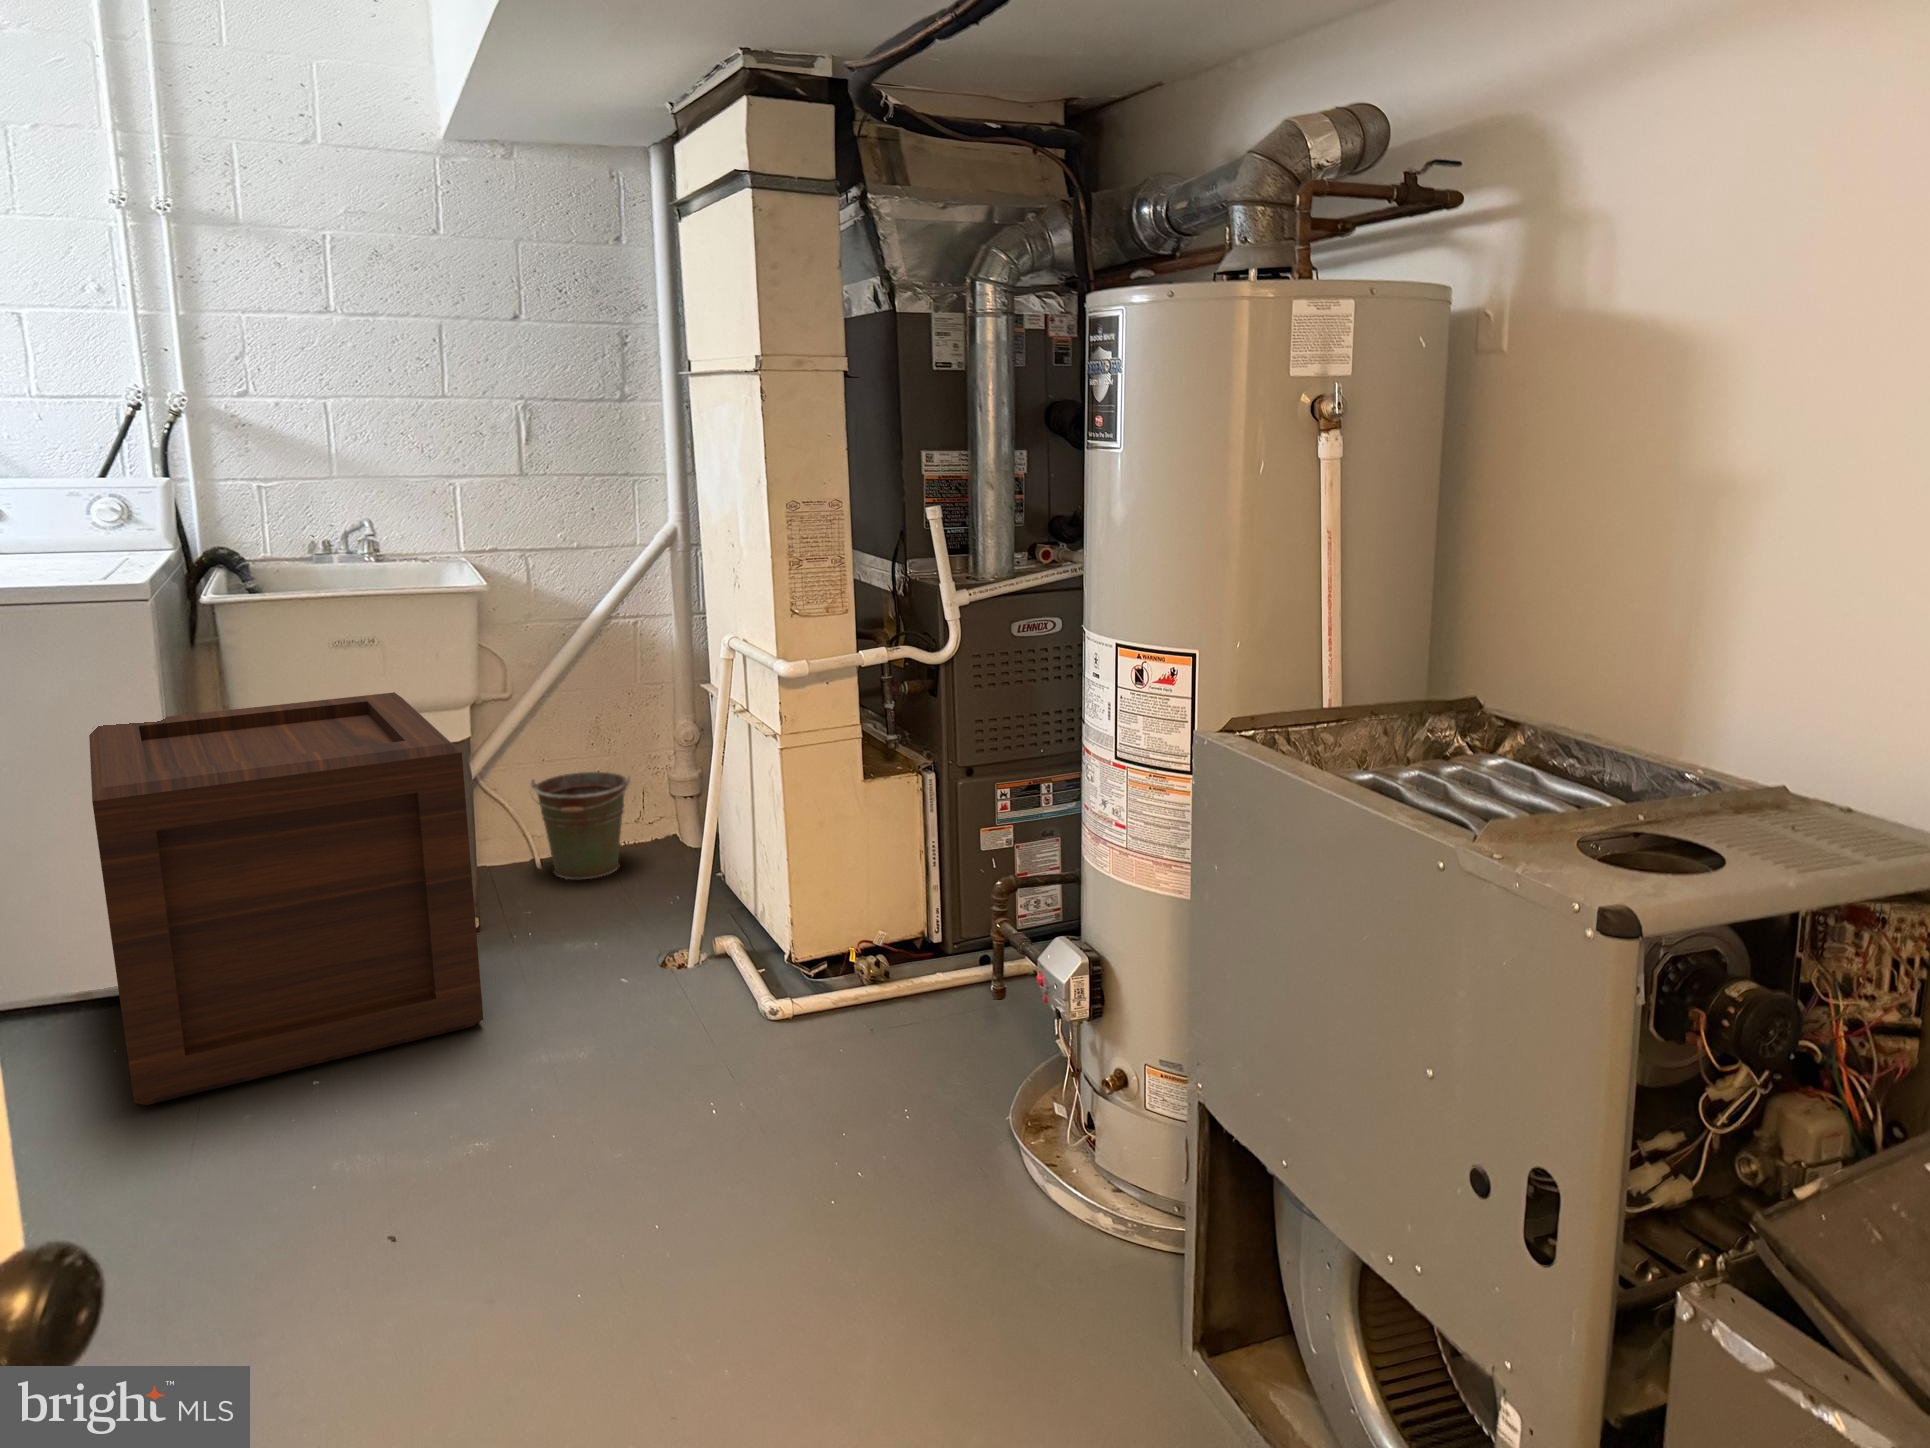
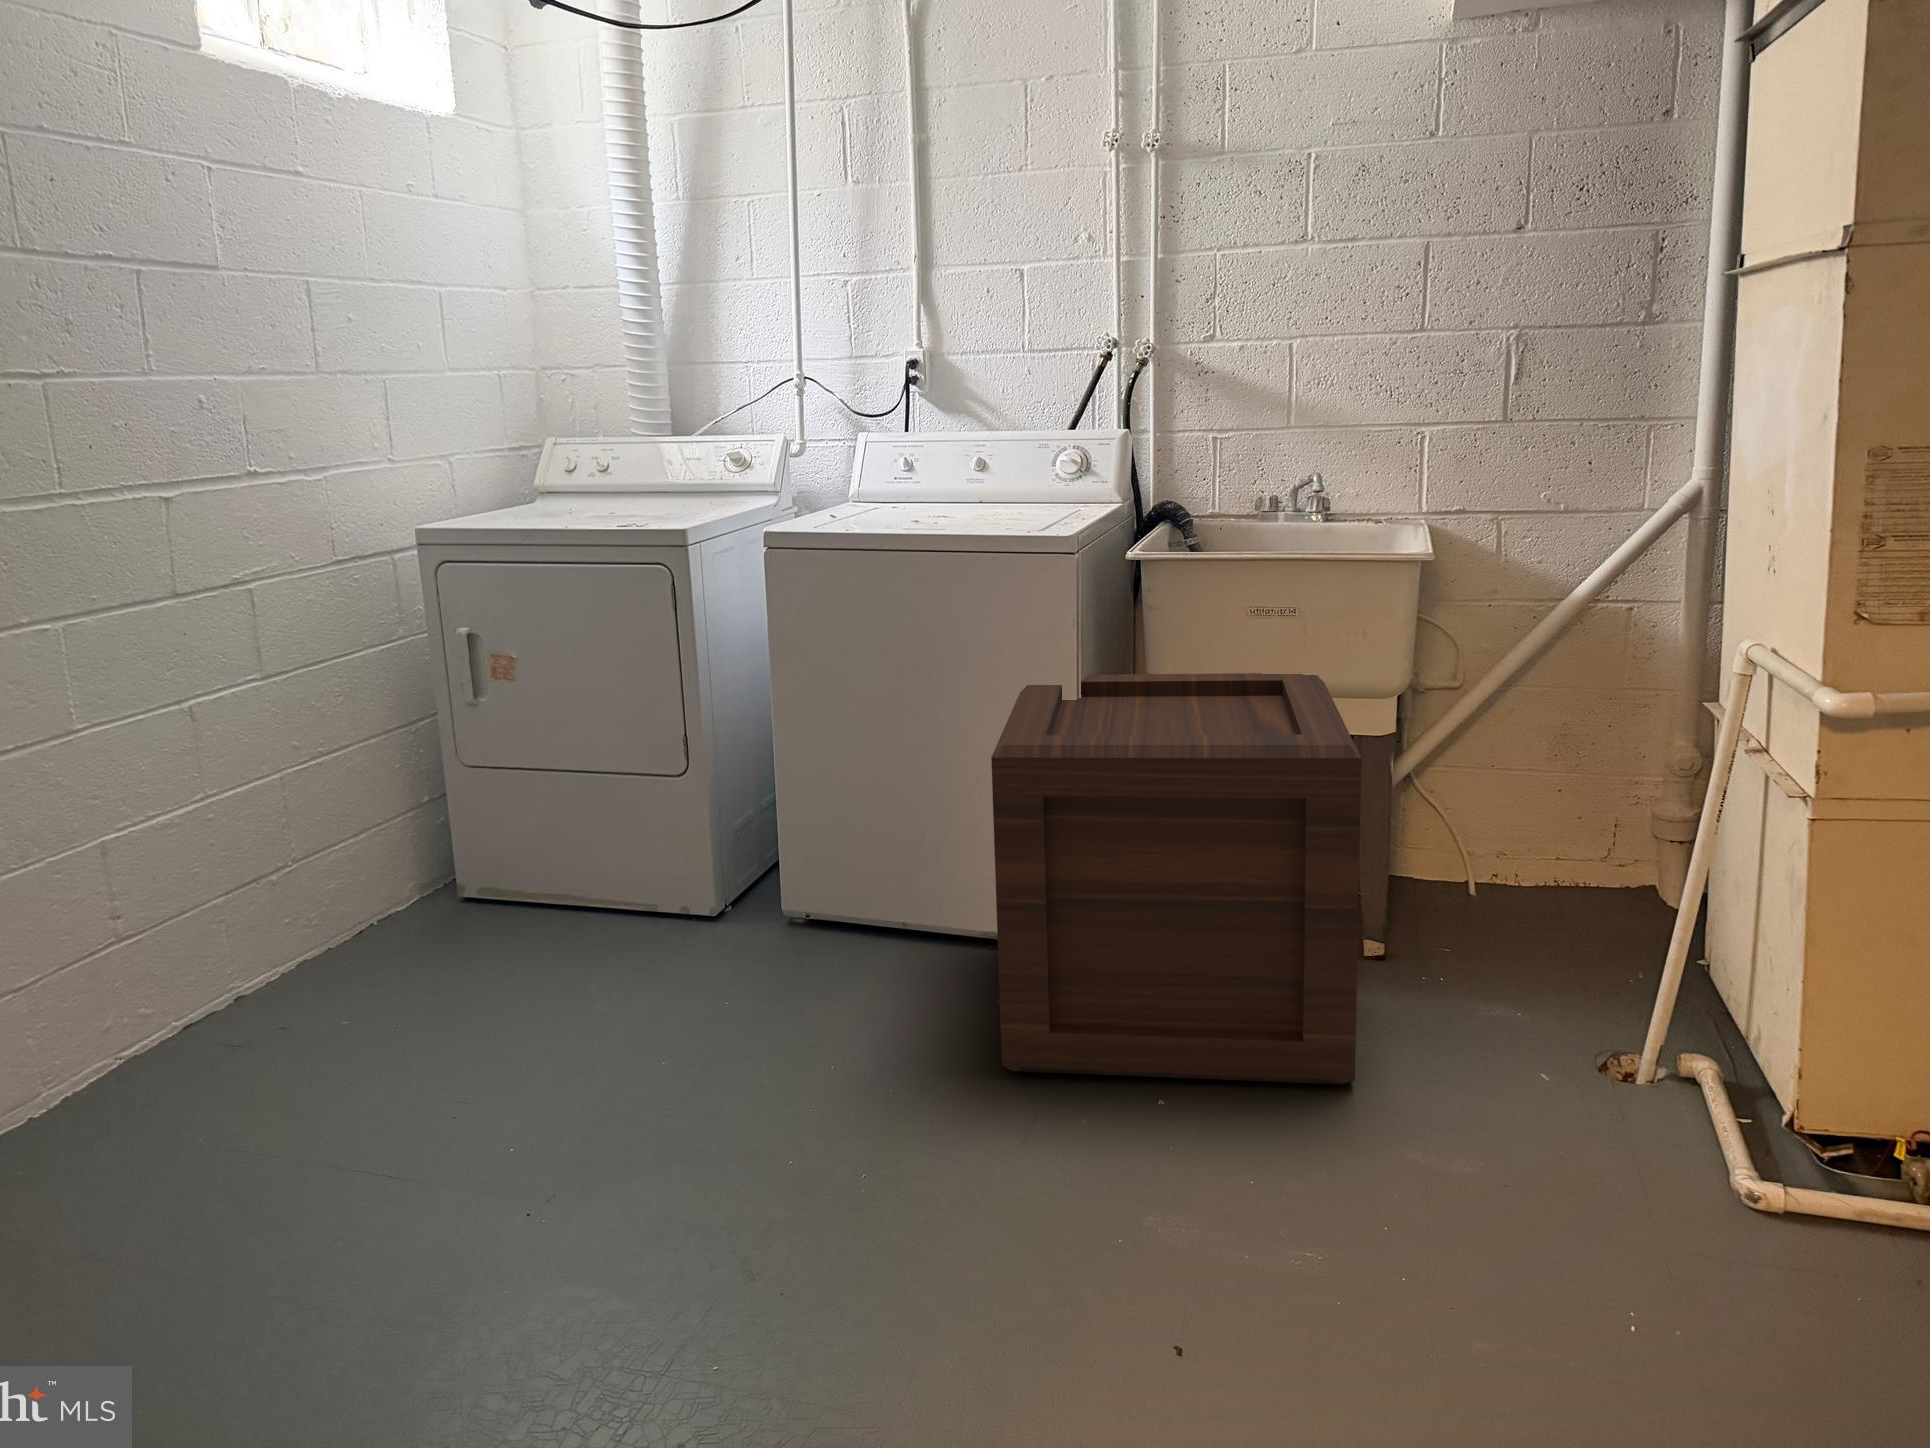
bucket: present [530,772,630,879] -> none [1466,792,1597,928]

